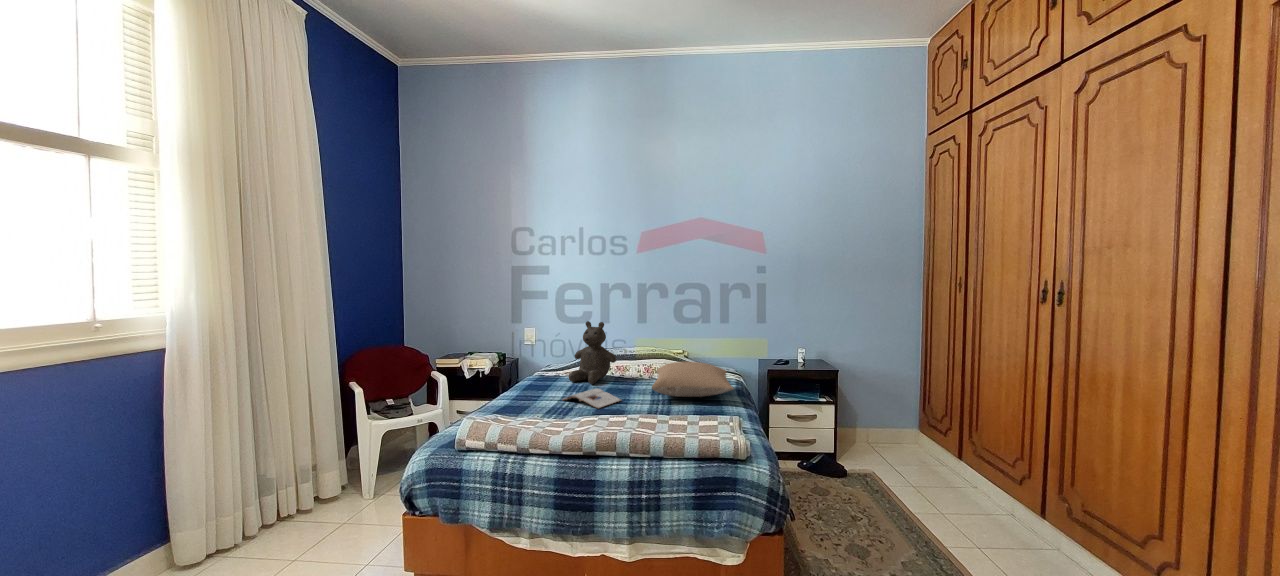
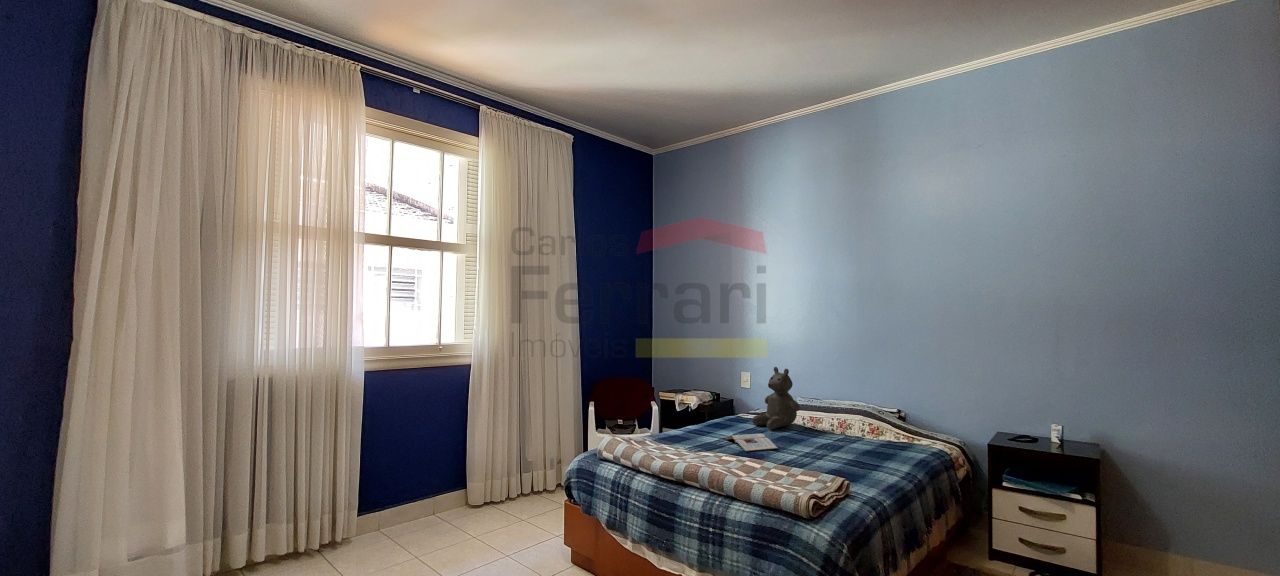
pillow: present [652,361,734,397] -> none [804,418,918,459]

